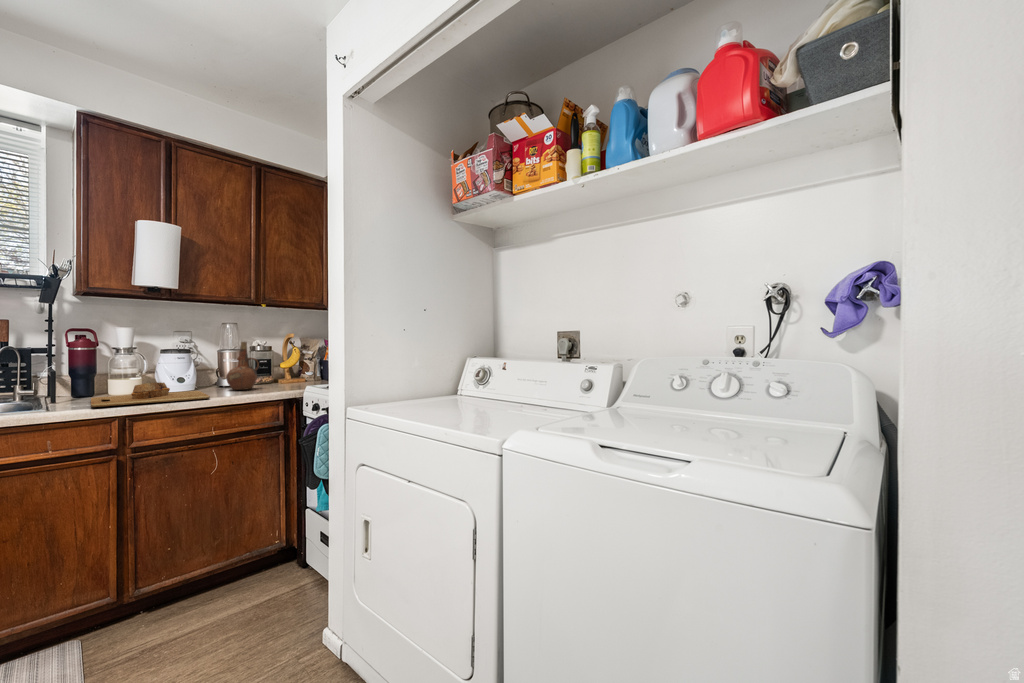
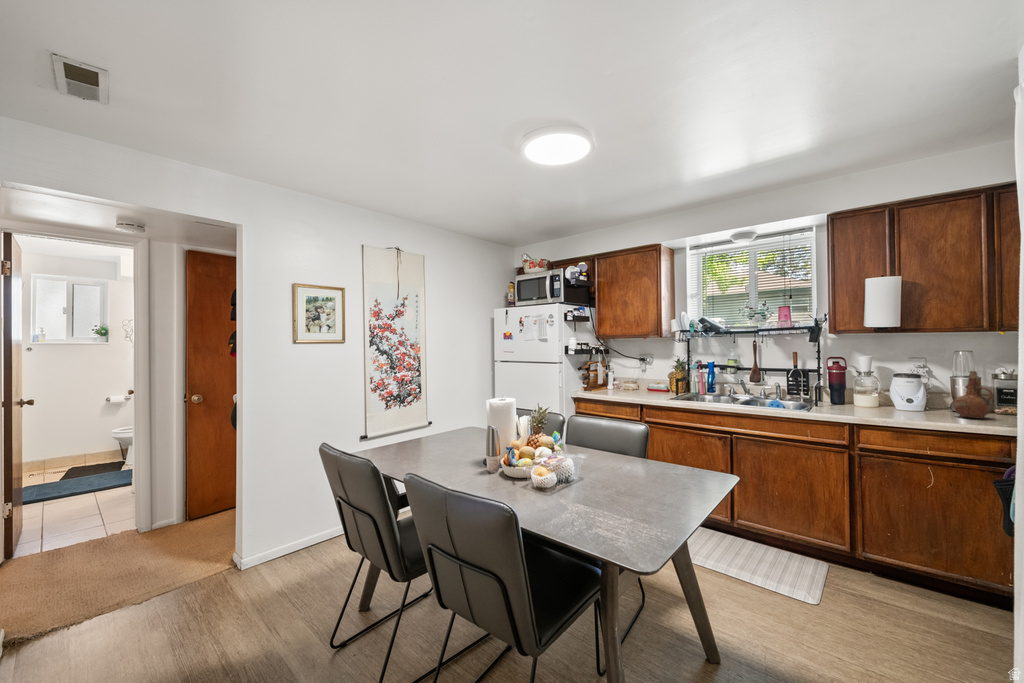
cutting board: present [91,382,210,407] -> none [832,401,925,421]

